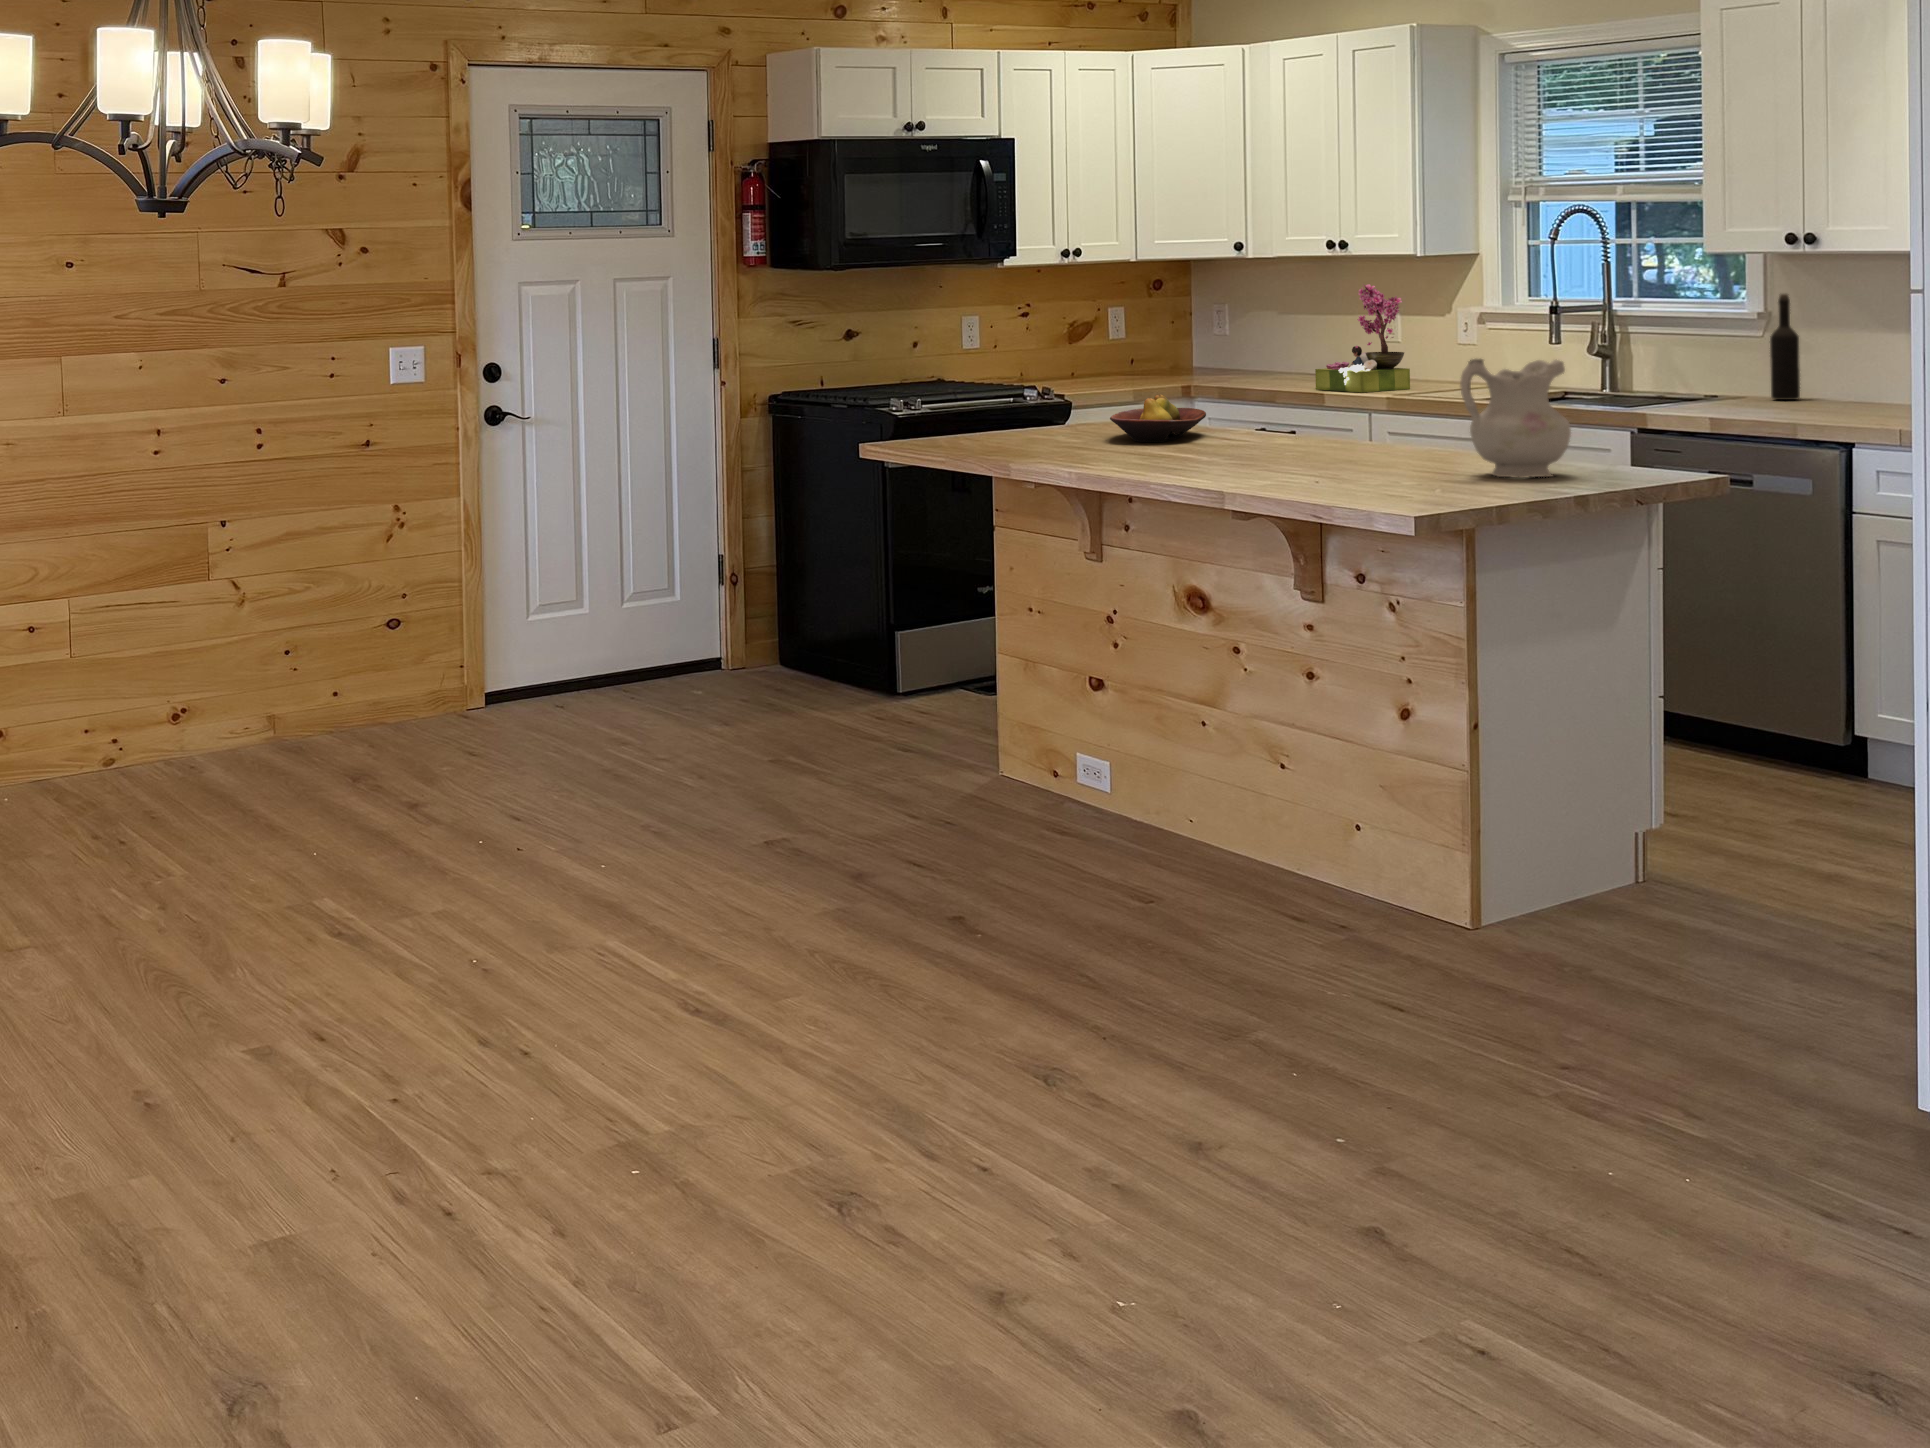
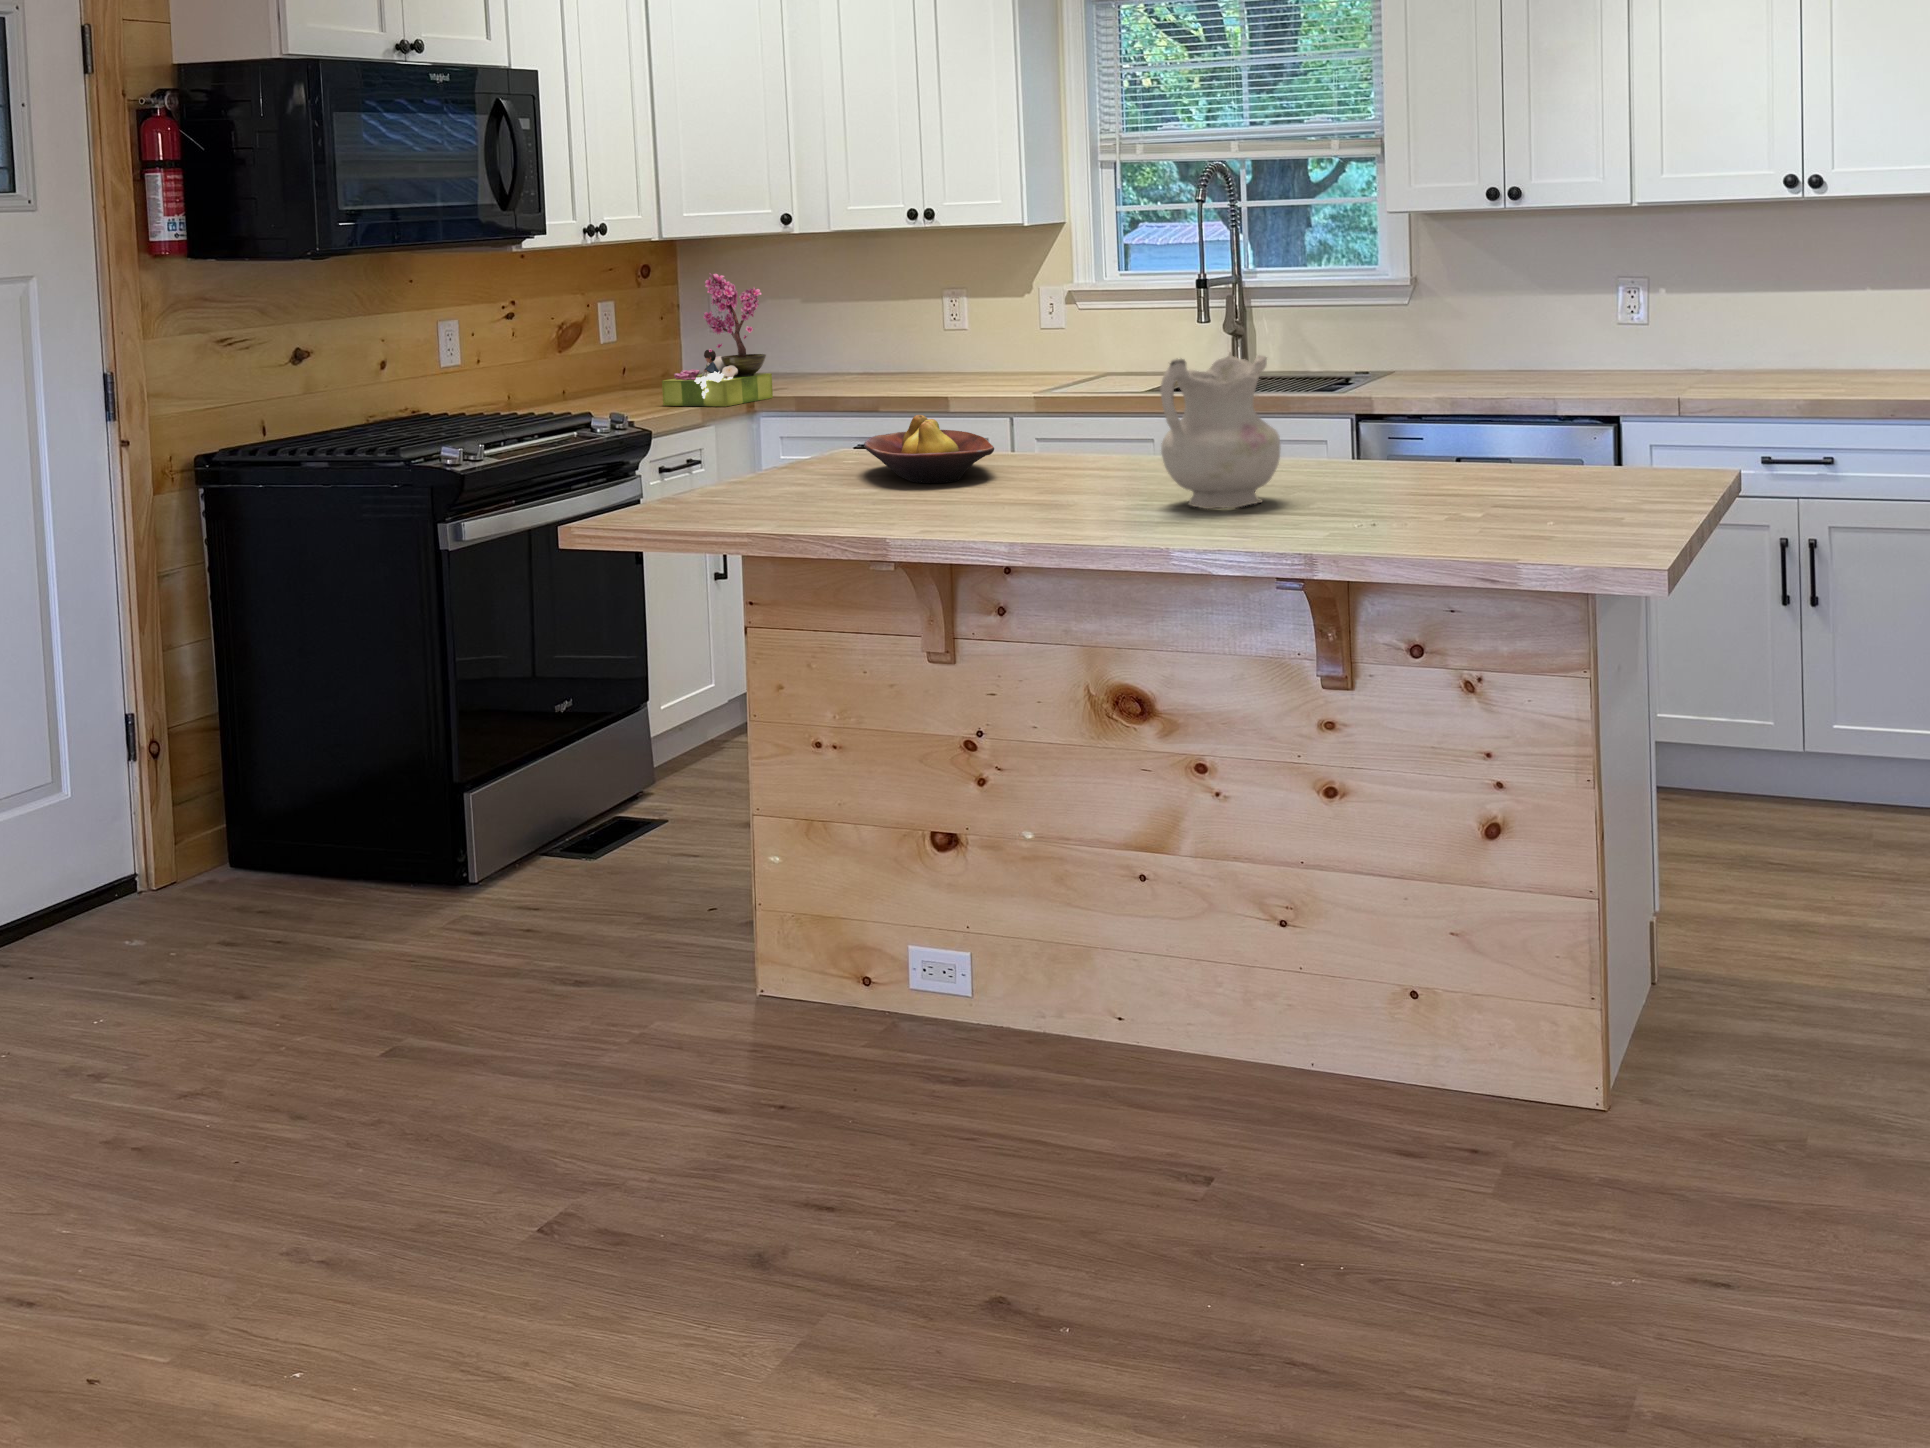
flower arrangement: present [1315,284,1410,393] -> present [662,273,773,407]
wine bottle: present [1770,294,1800,400] -> none [1425,257,1454,372]
ceramic pitcher: present [1460,359,1571,478] -> present [1161,355,1281,509]

